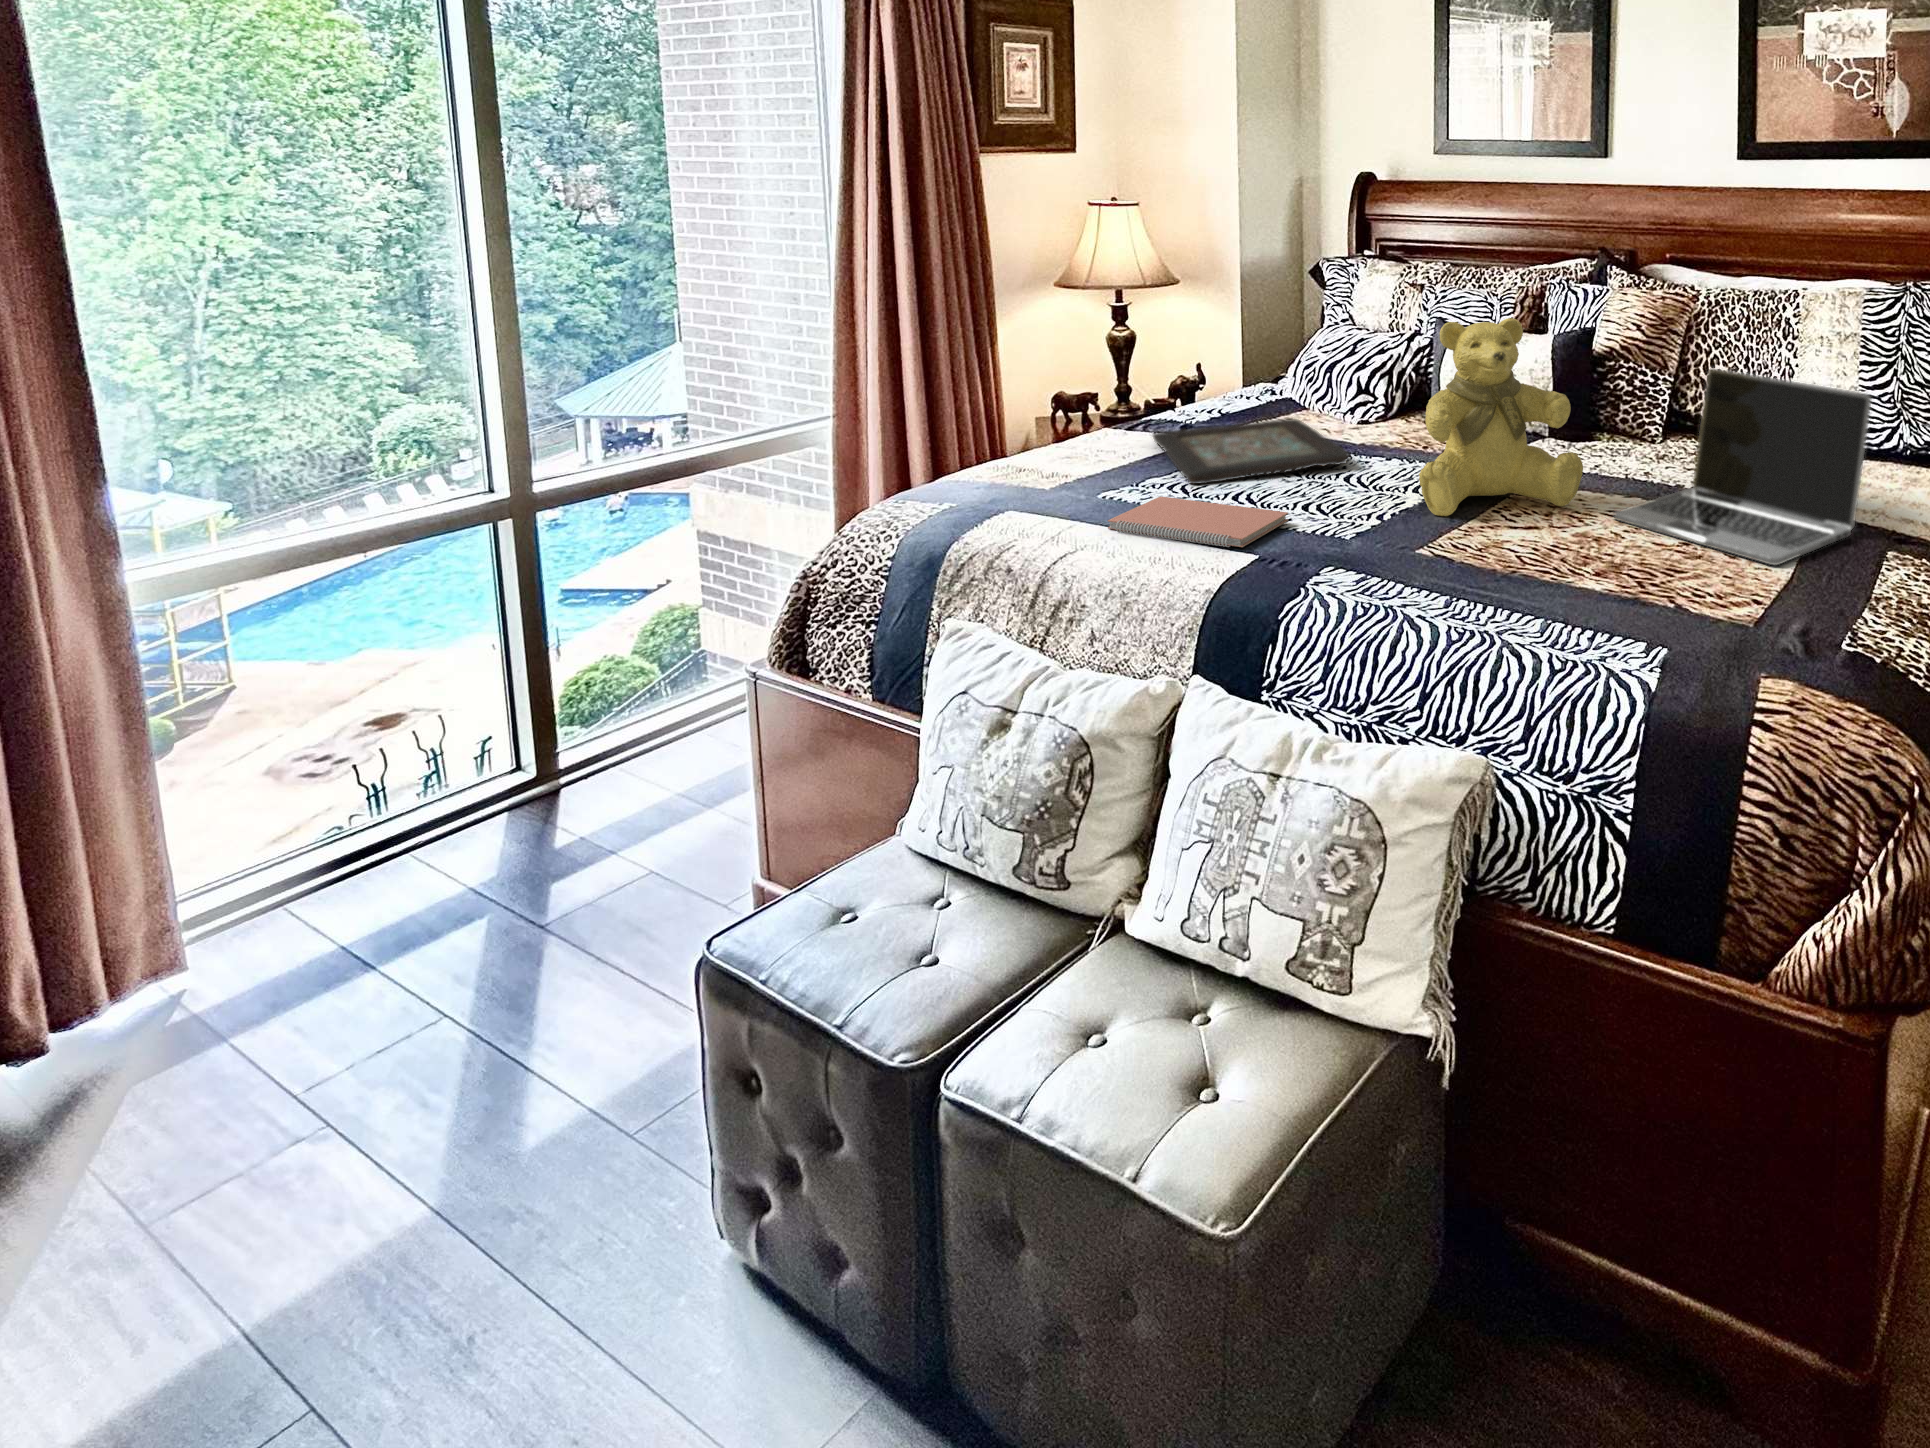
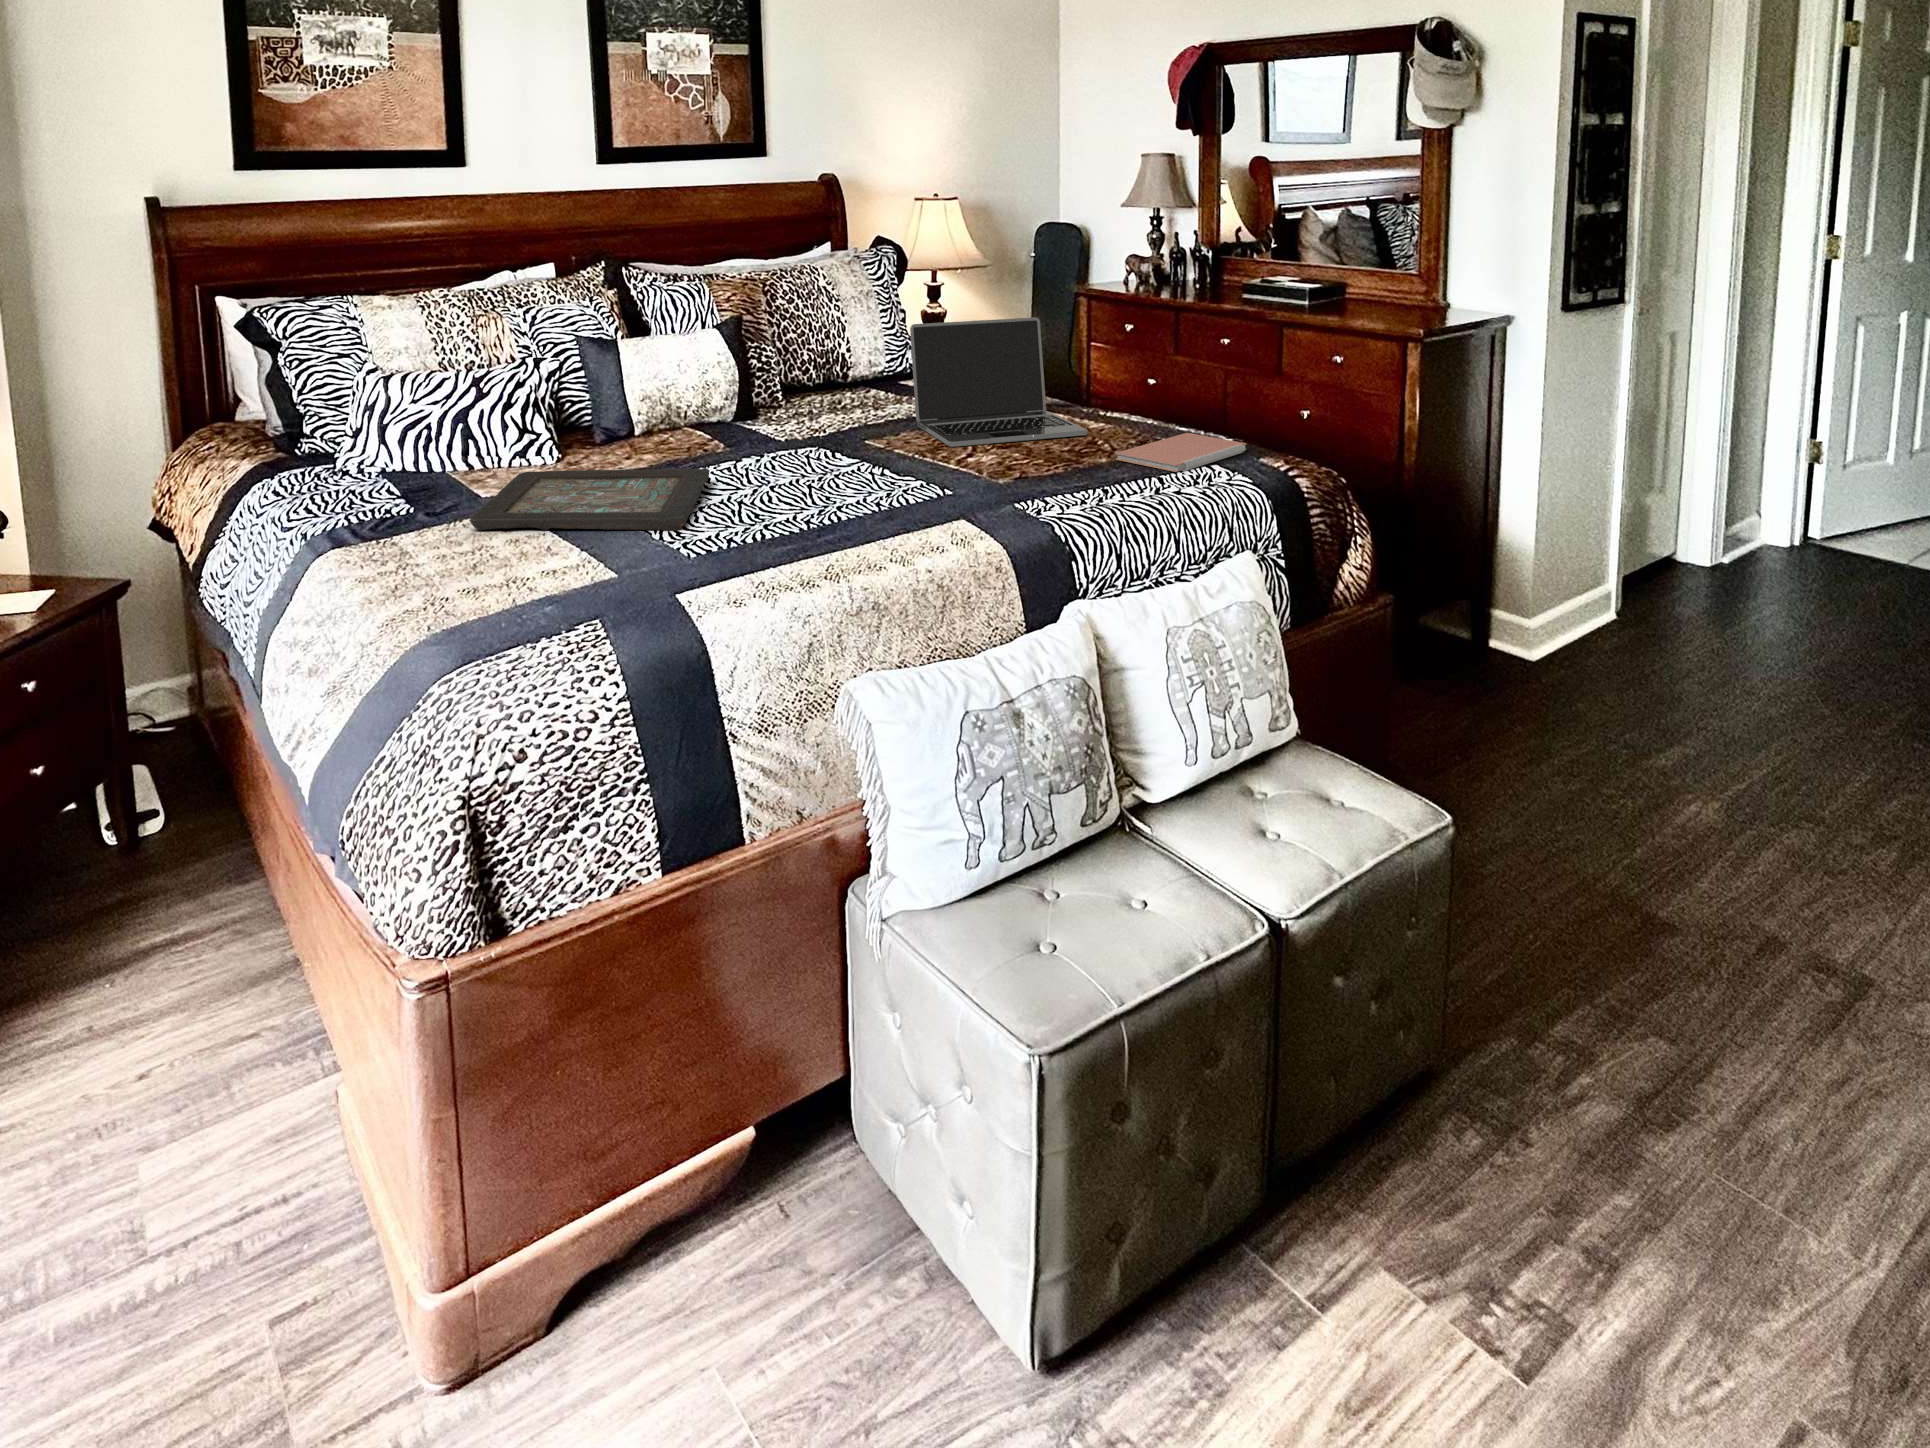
teddy bear: present [1419,318,1583,516] -> none [819,301,921,478]
notebook: present [1108,496,1288,547] -> present [1116,433,1246,472]

